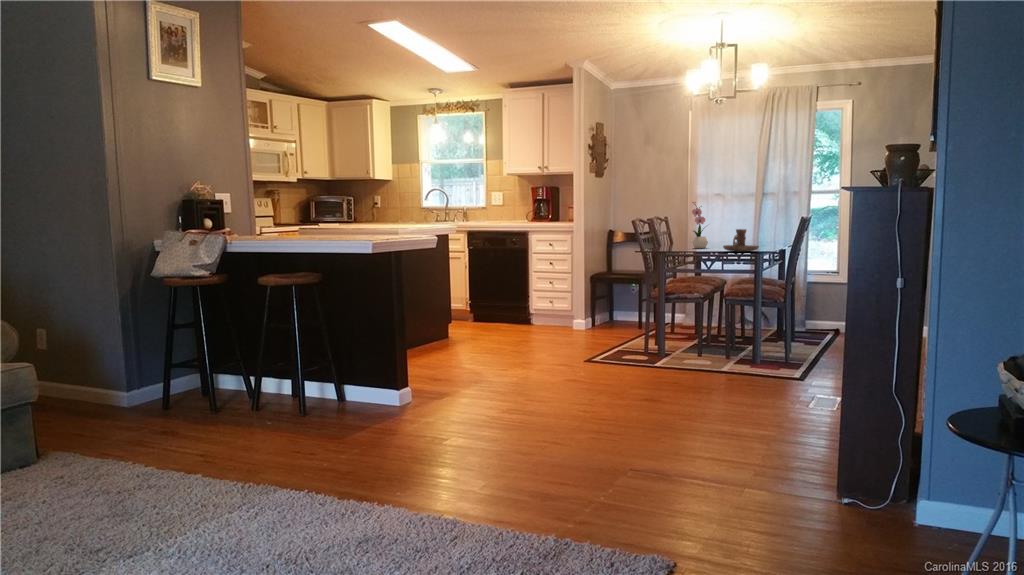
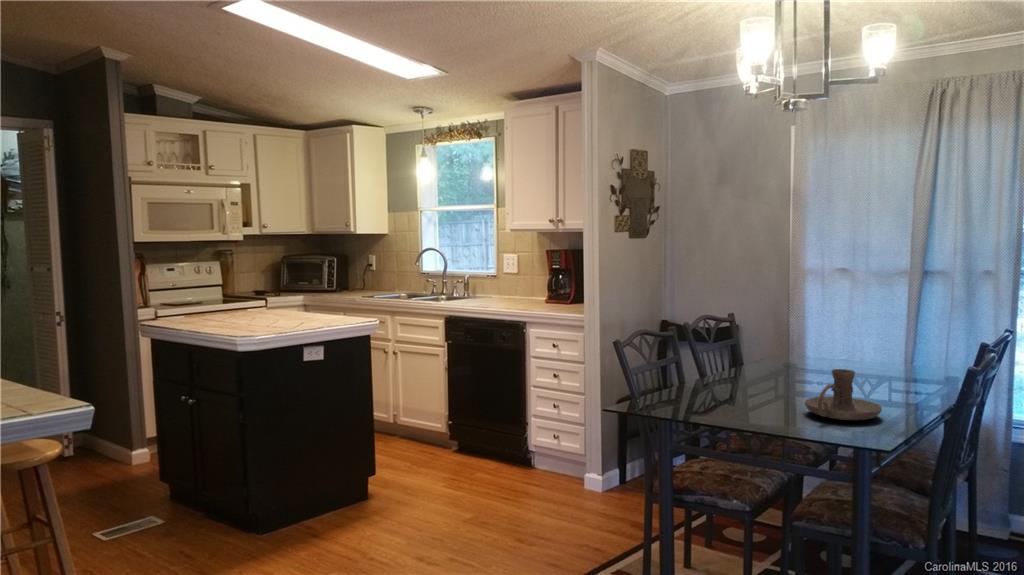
flower arrangement: present [692,202,708,248] -> none [767,295,804,382]

